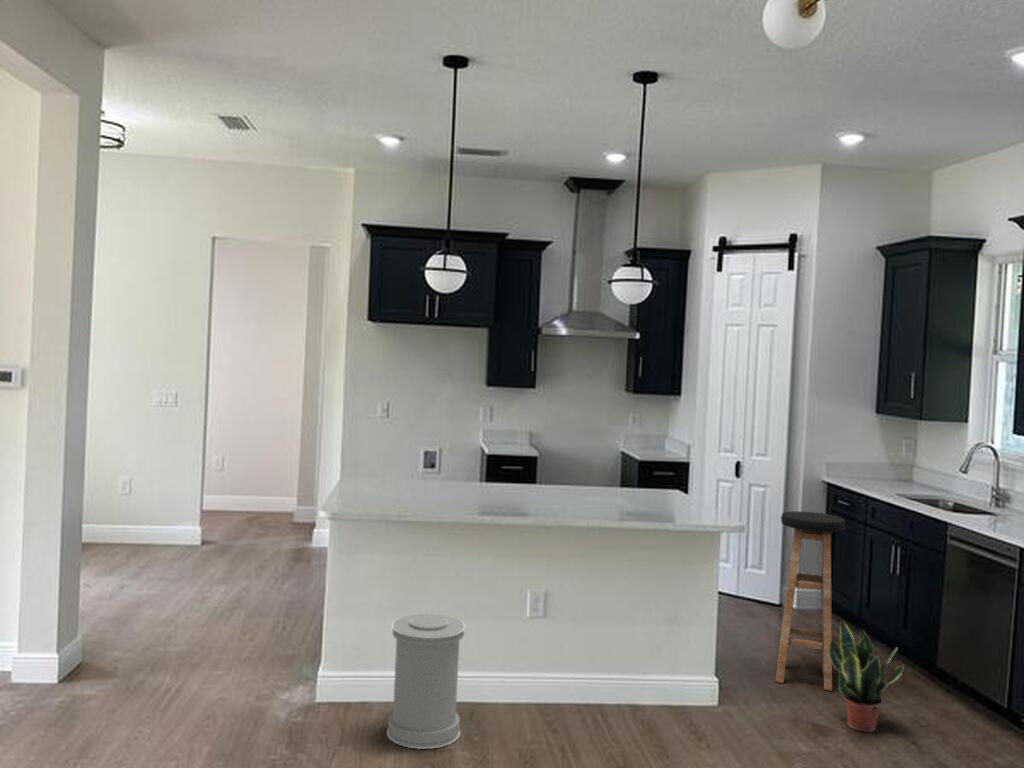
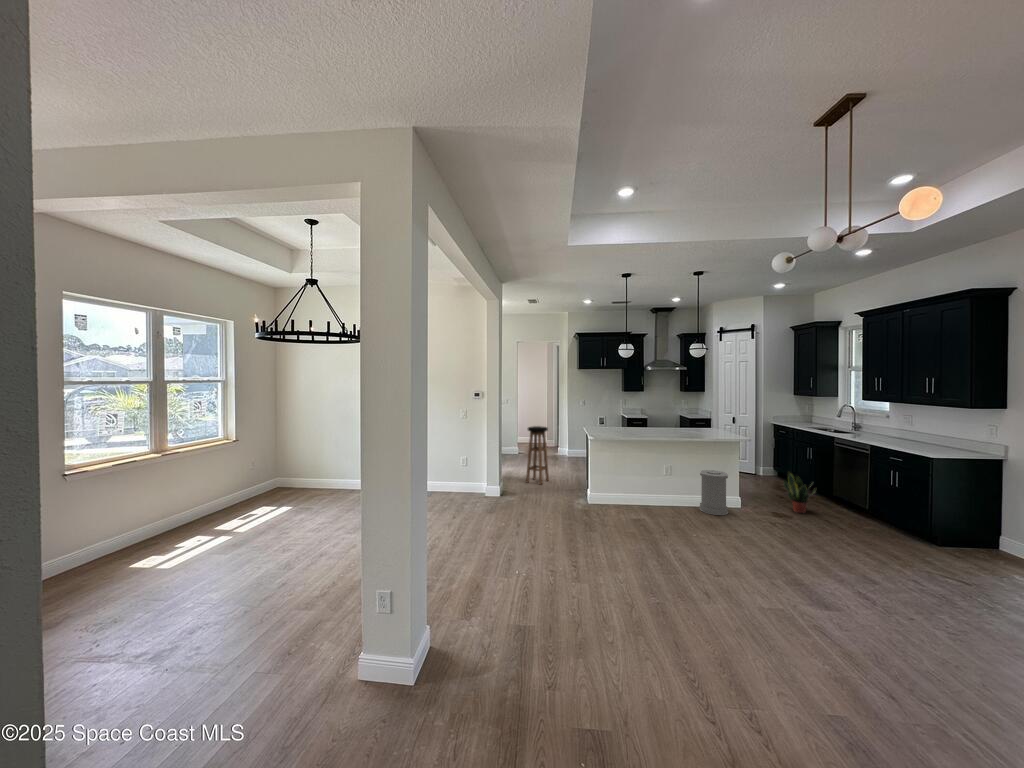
bar stool: present [776,511,845,691] -> present [526,426,549,484]
trash can: present [387,614,465,749] -> present [699,470,728,515]

